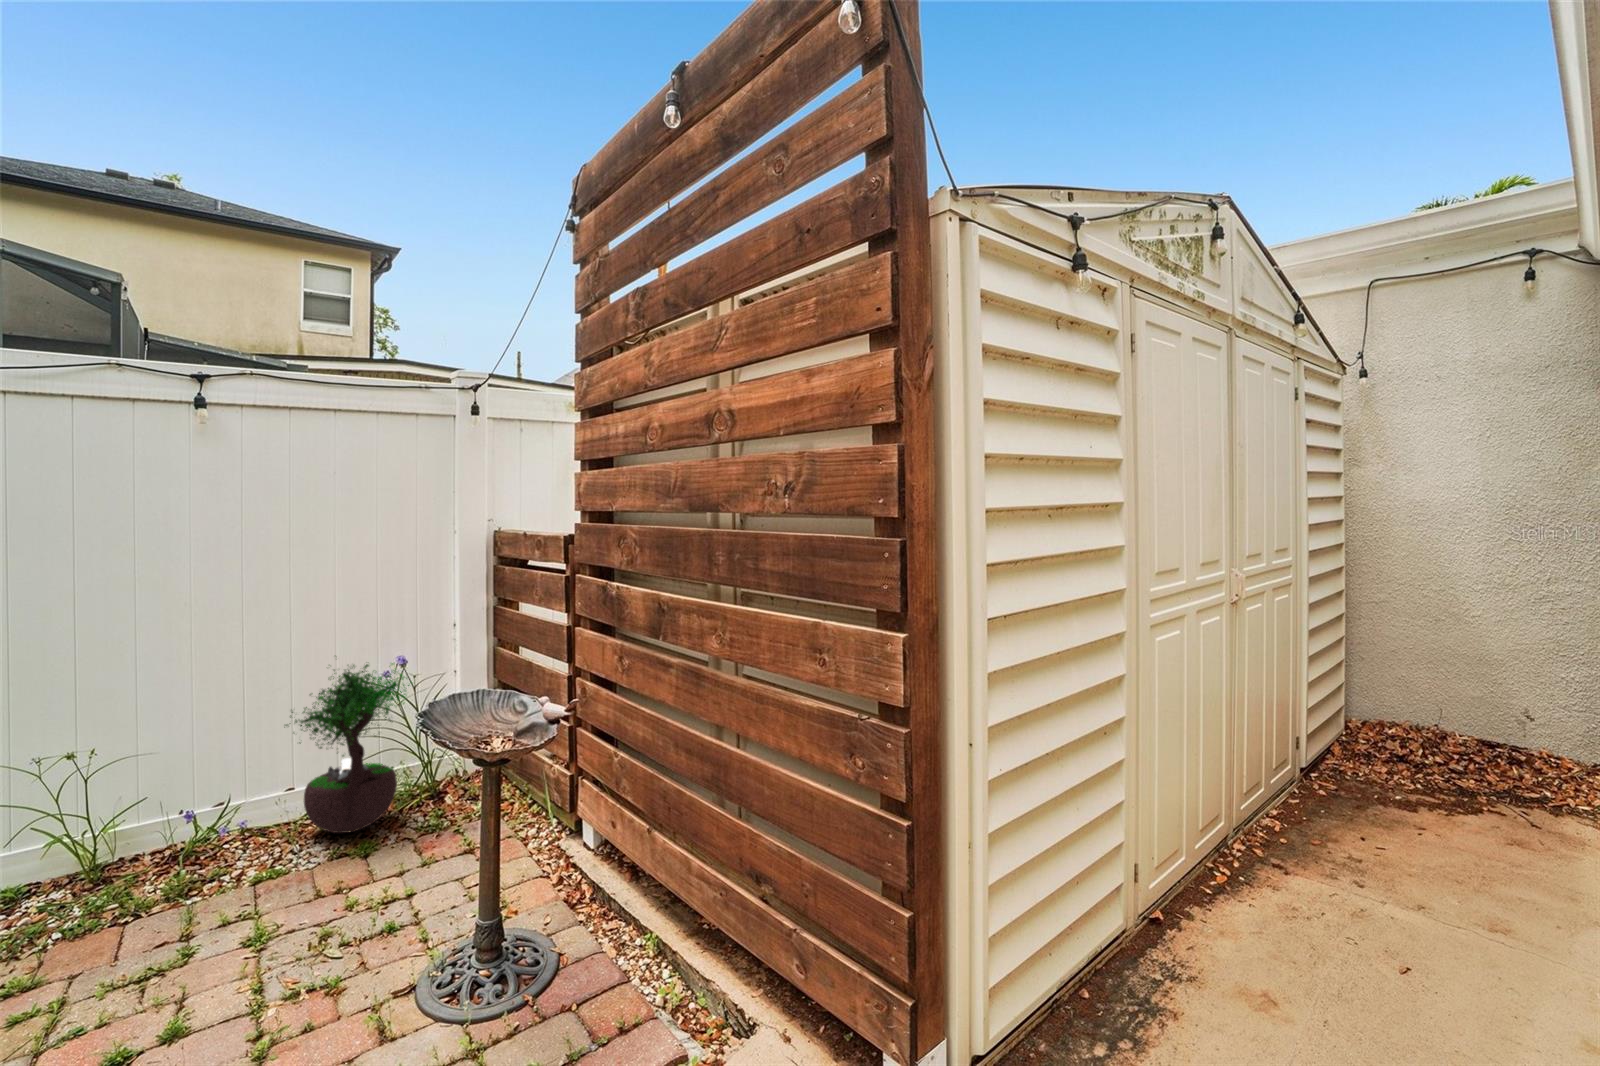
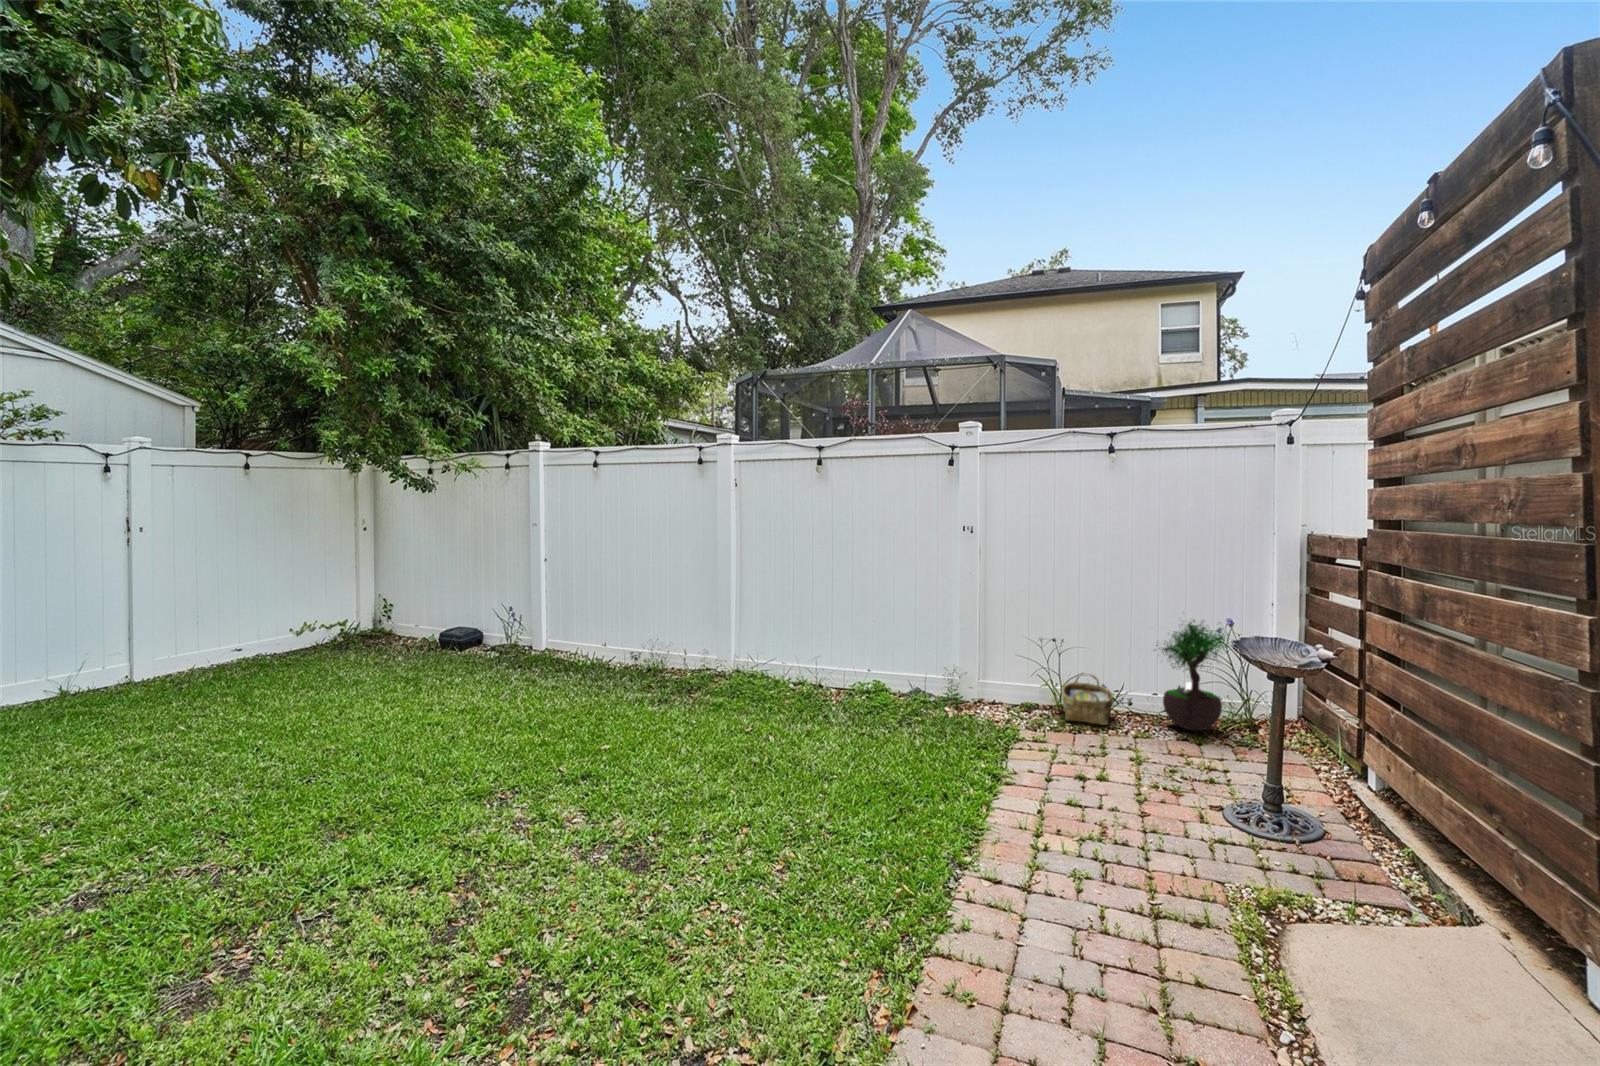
woven basket: none [82,792,208,907] -> present [1062,674,1114,725]

